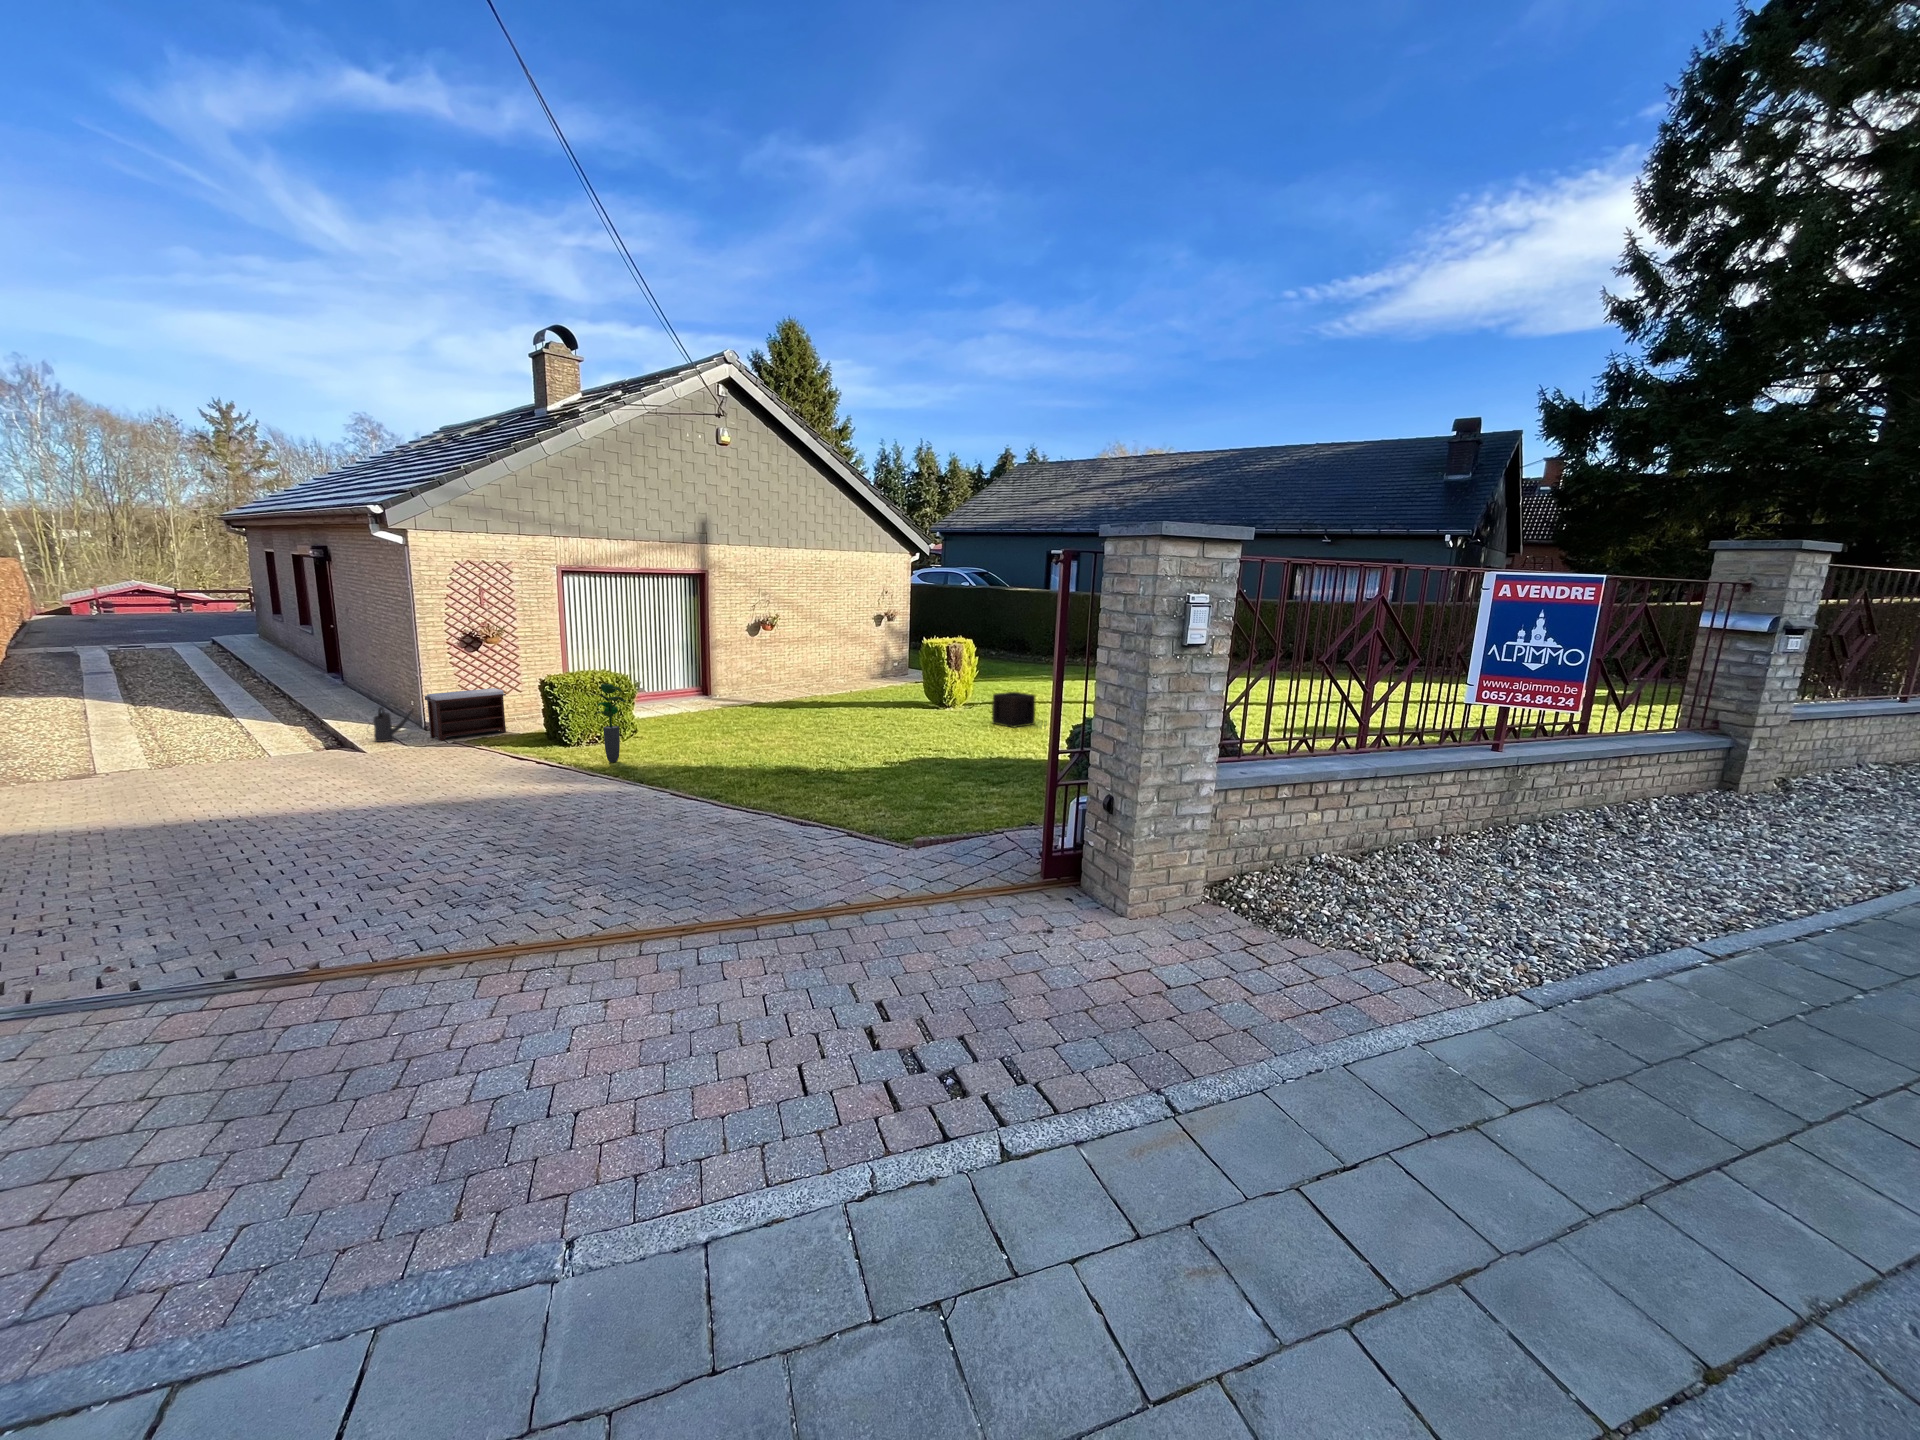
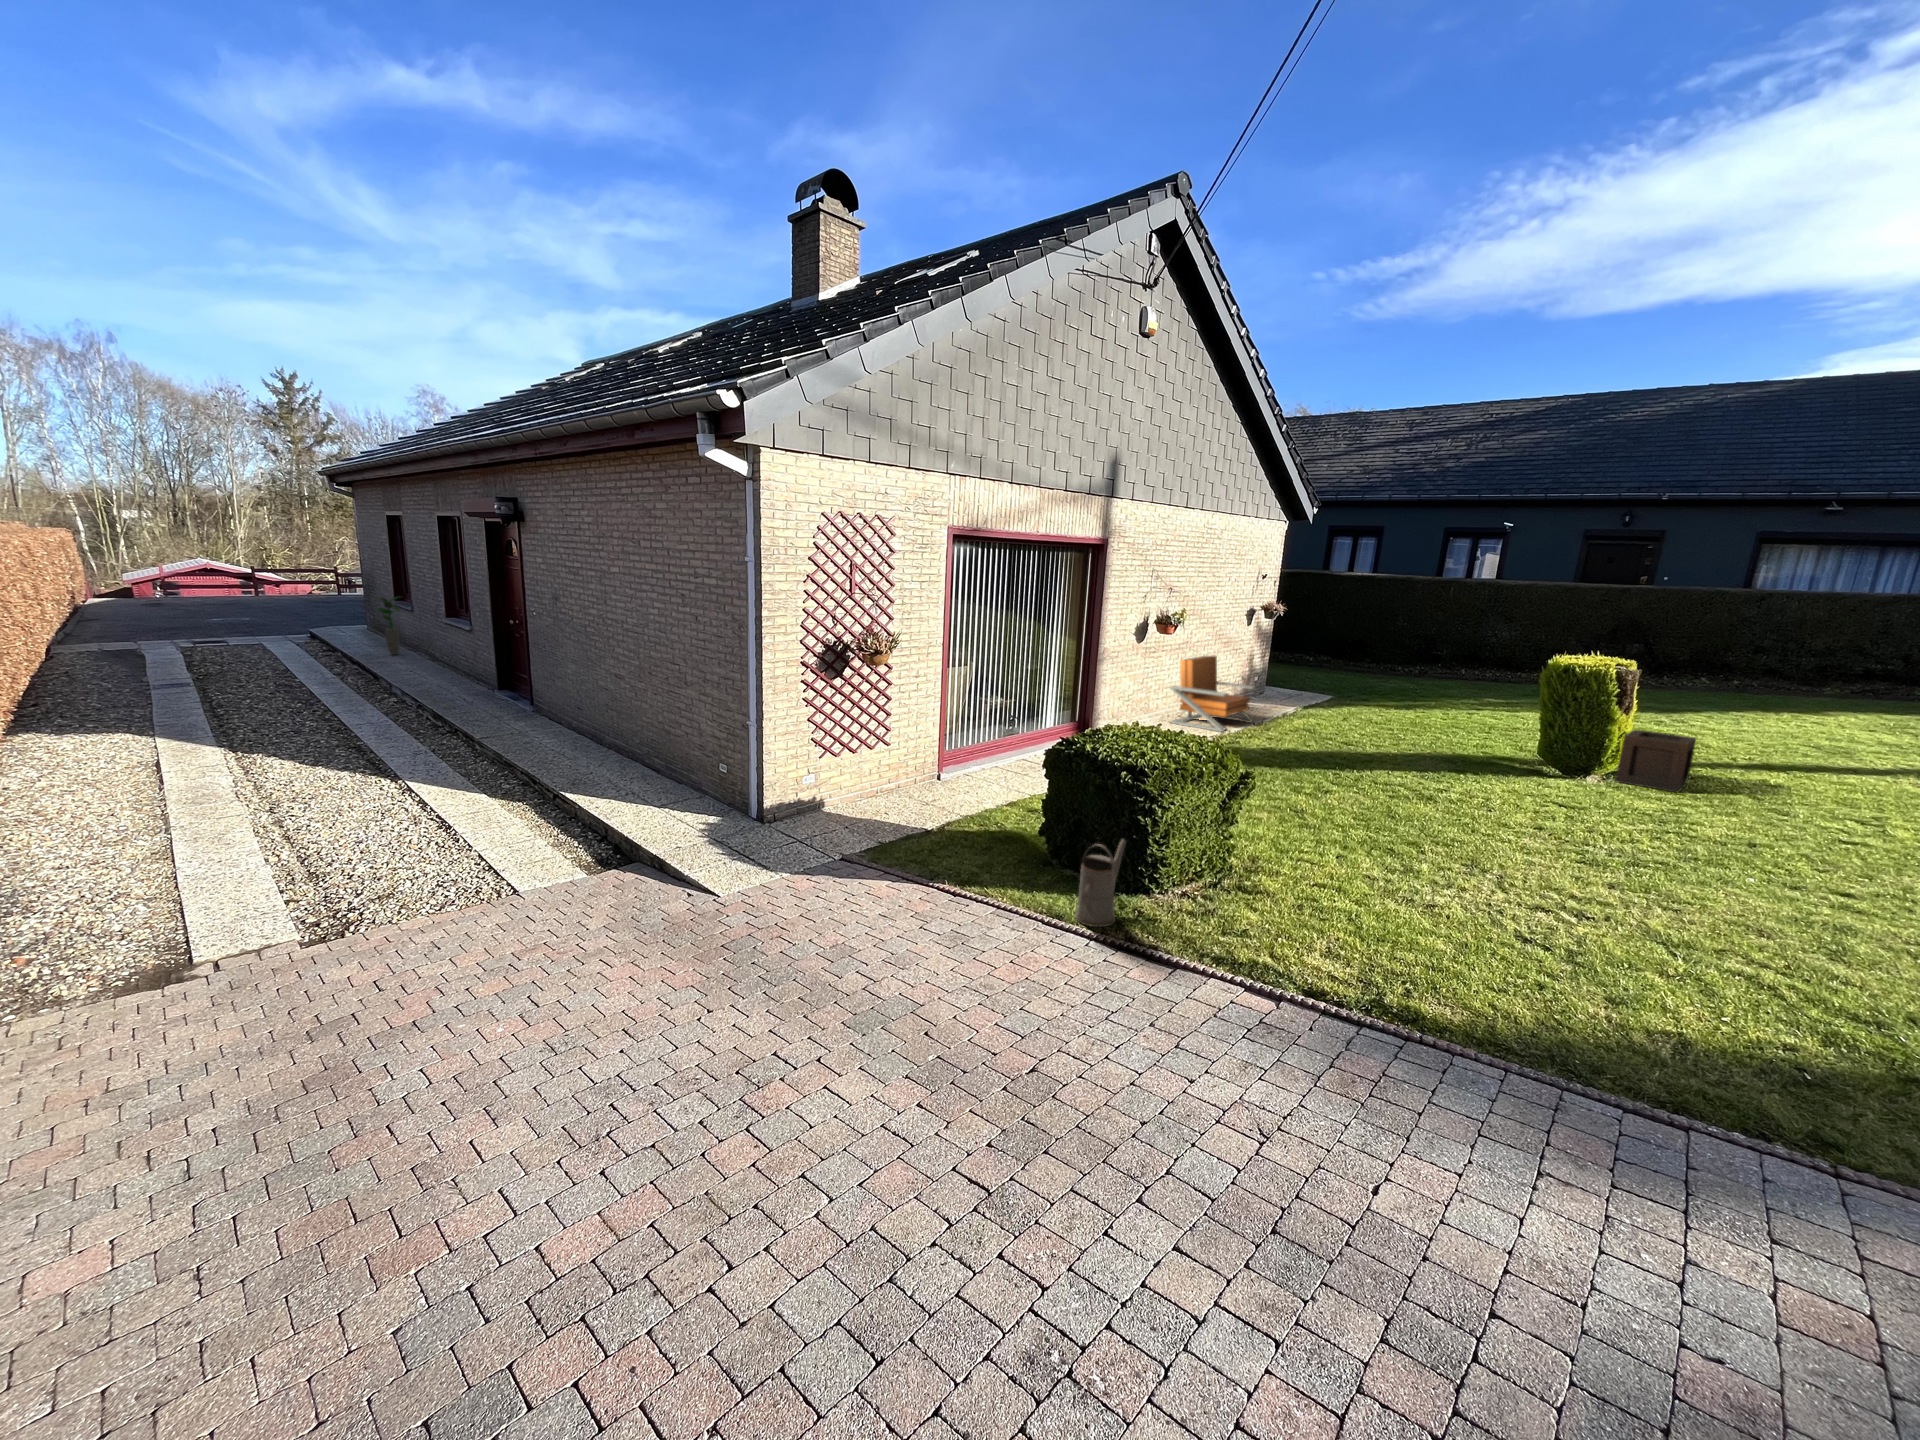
lounge chair: none [786,651,850,701] -> present [1170,656,1255,732]
potted plant: present [592,684,626,762] -> present [376,596,399,655]
bench: present [425,688,506,741] -> none [768,734,888,838]
watering can: present [369,707,412,742] -> present [1075,839,1126,927]

